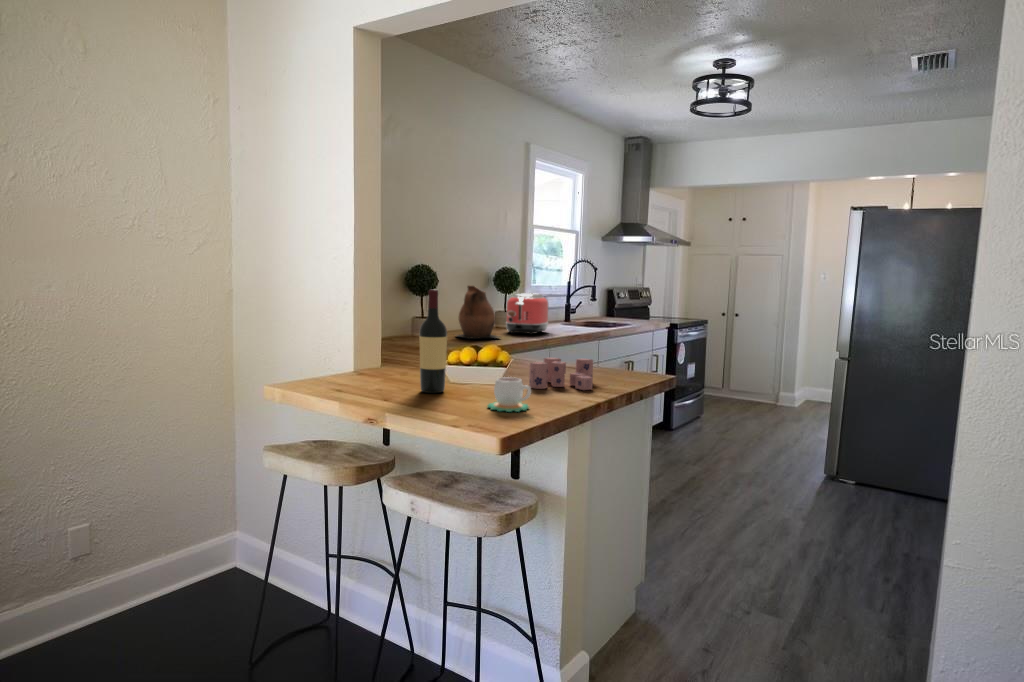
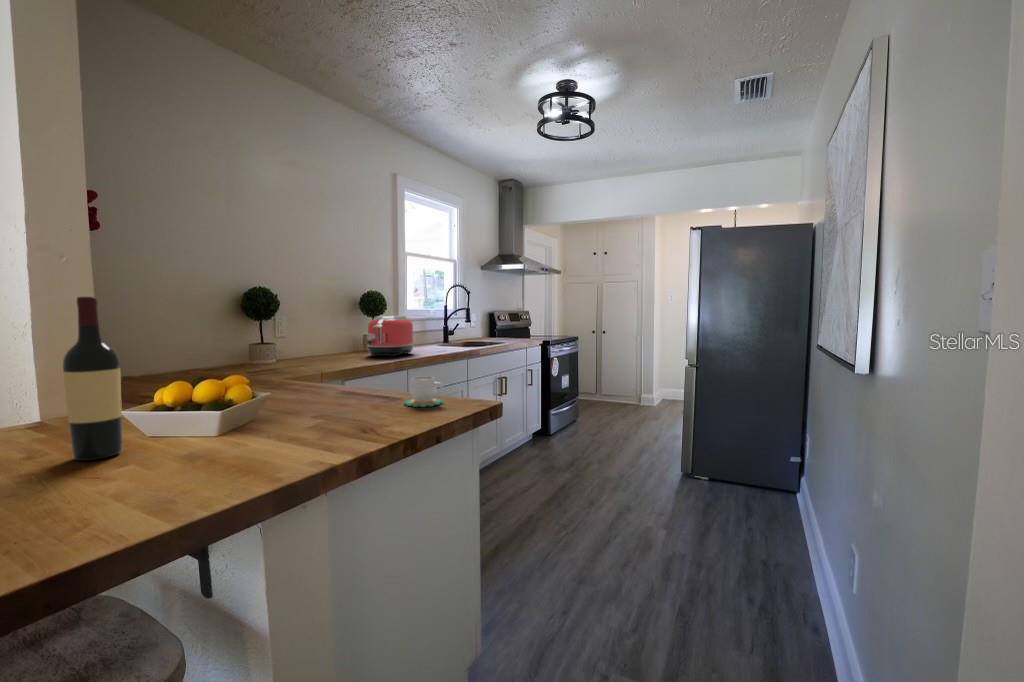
ceramic pitcher: present [457,285,500,338] -> none [300,308,353,364]
candle: present [529,358,593,390] -> none [281,387,387,436]
mug: present [488,377,531,412] -> present [404,376,443,407]

